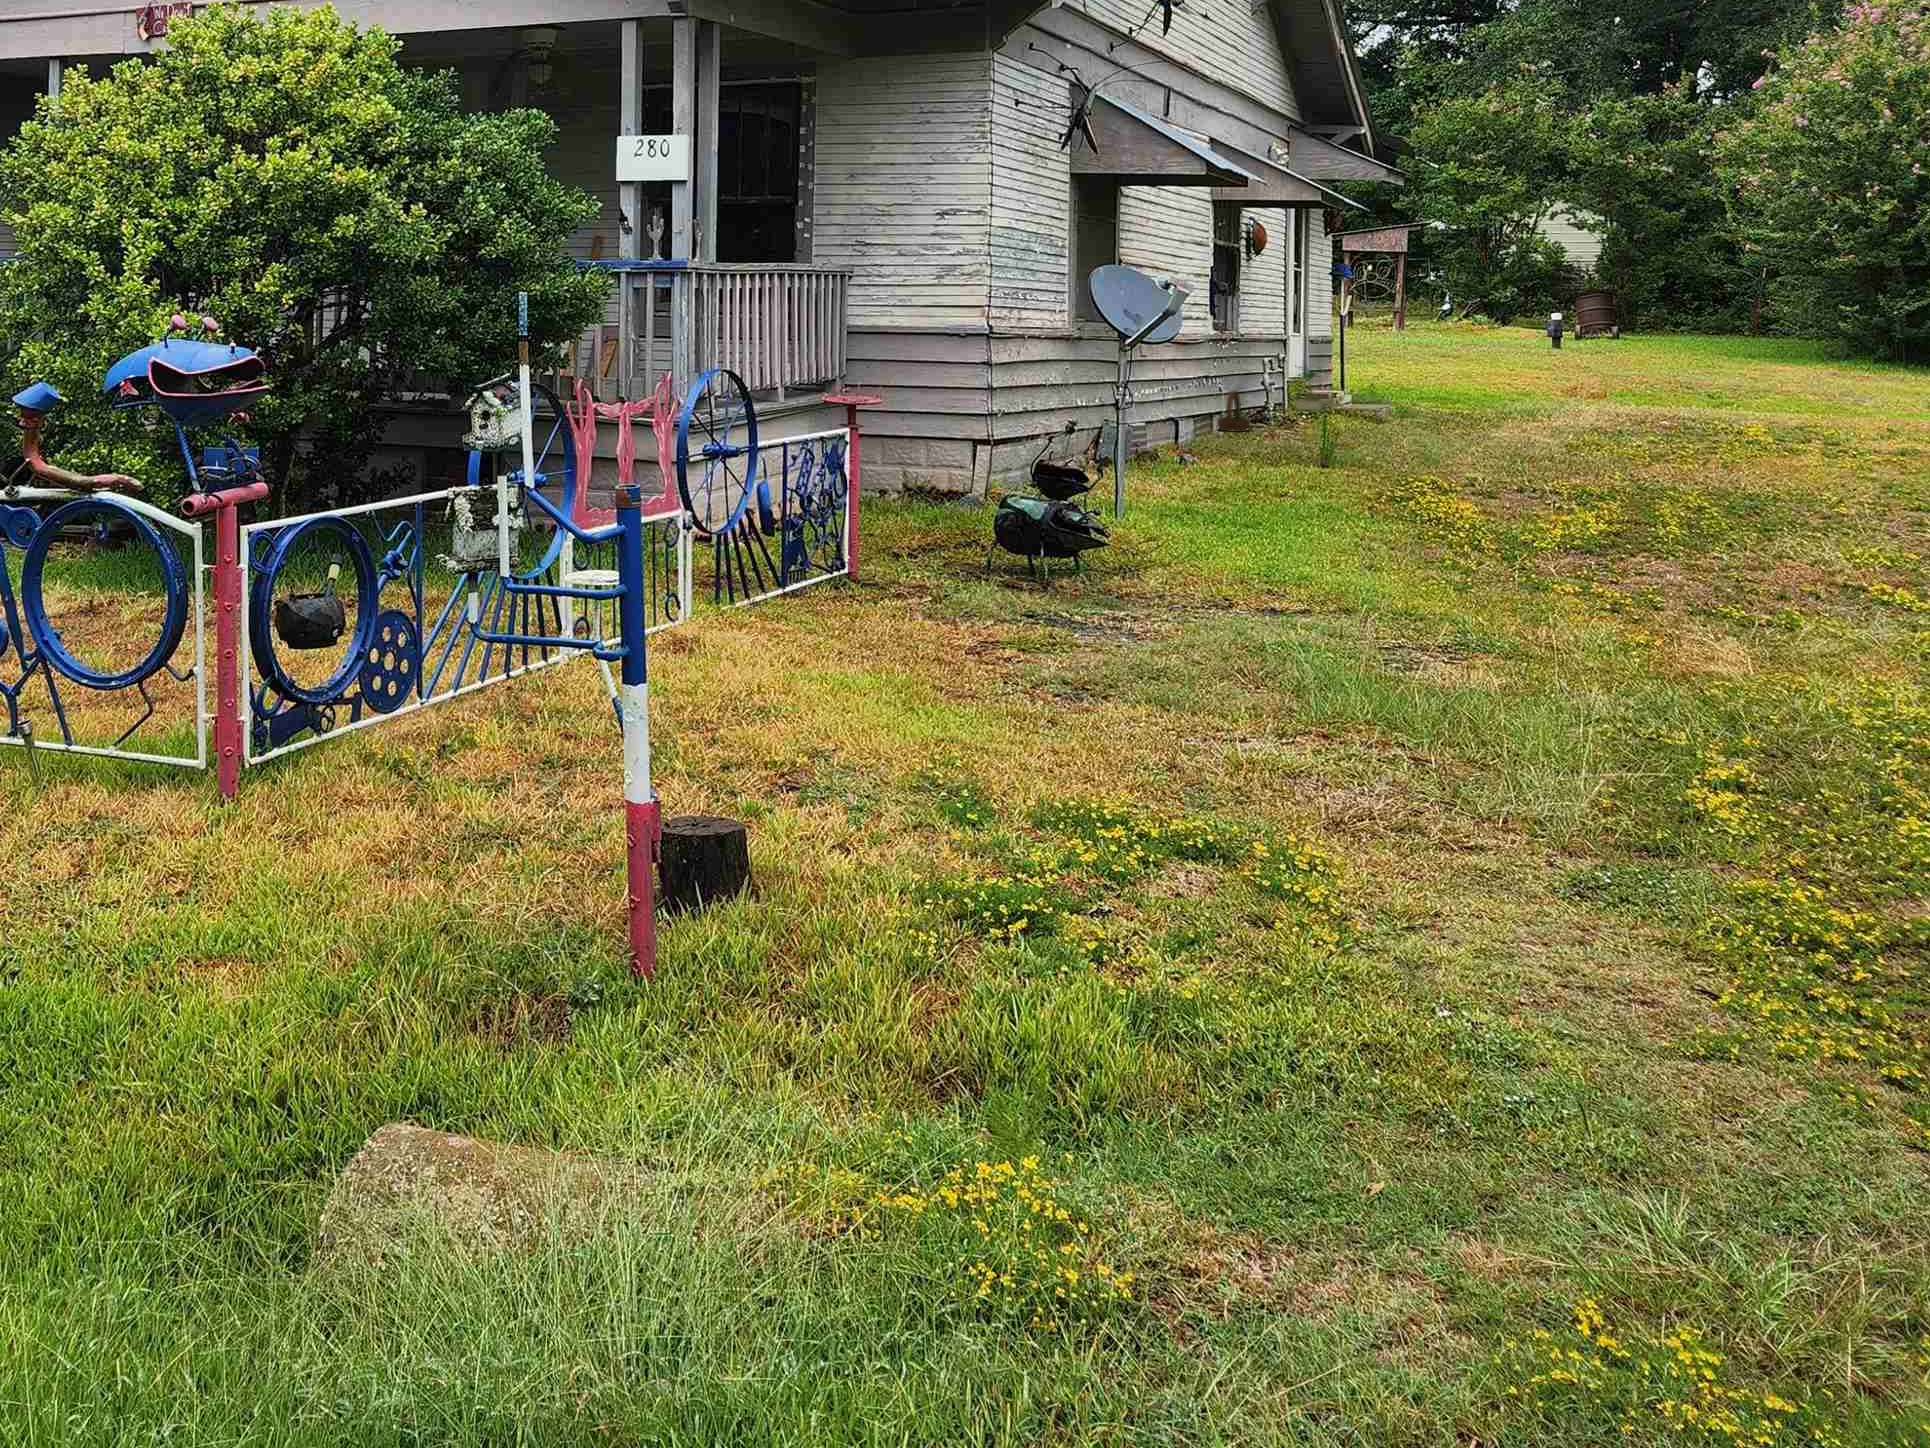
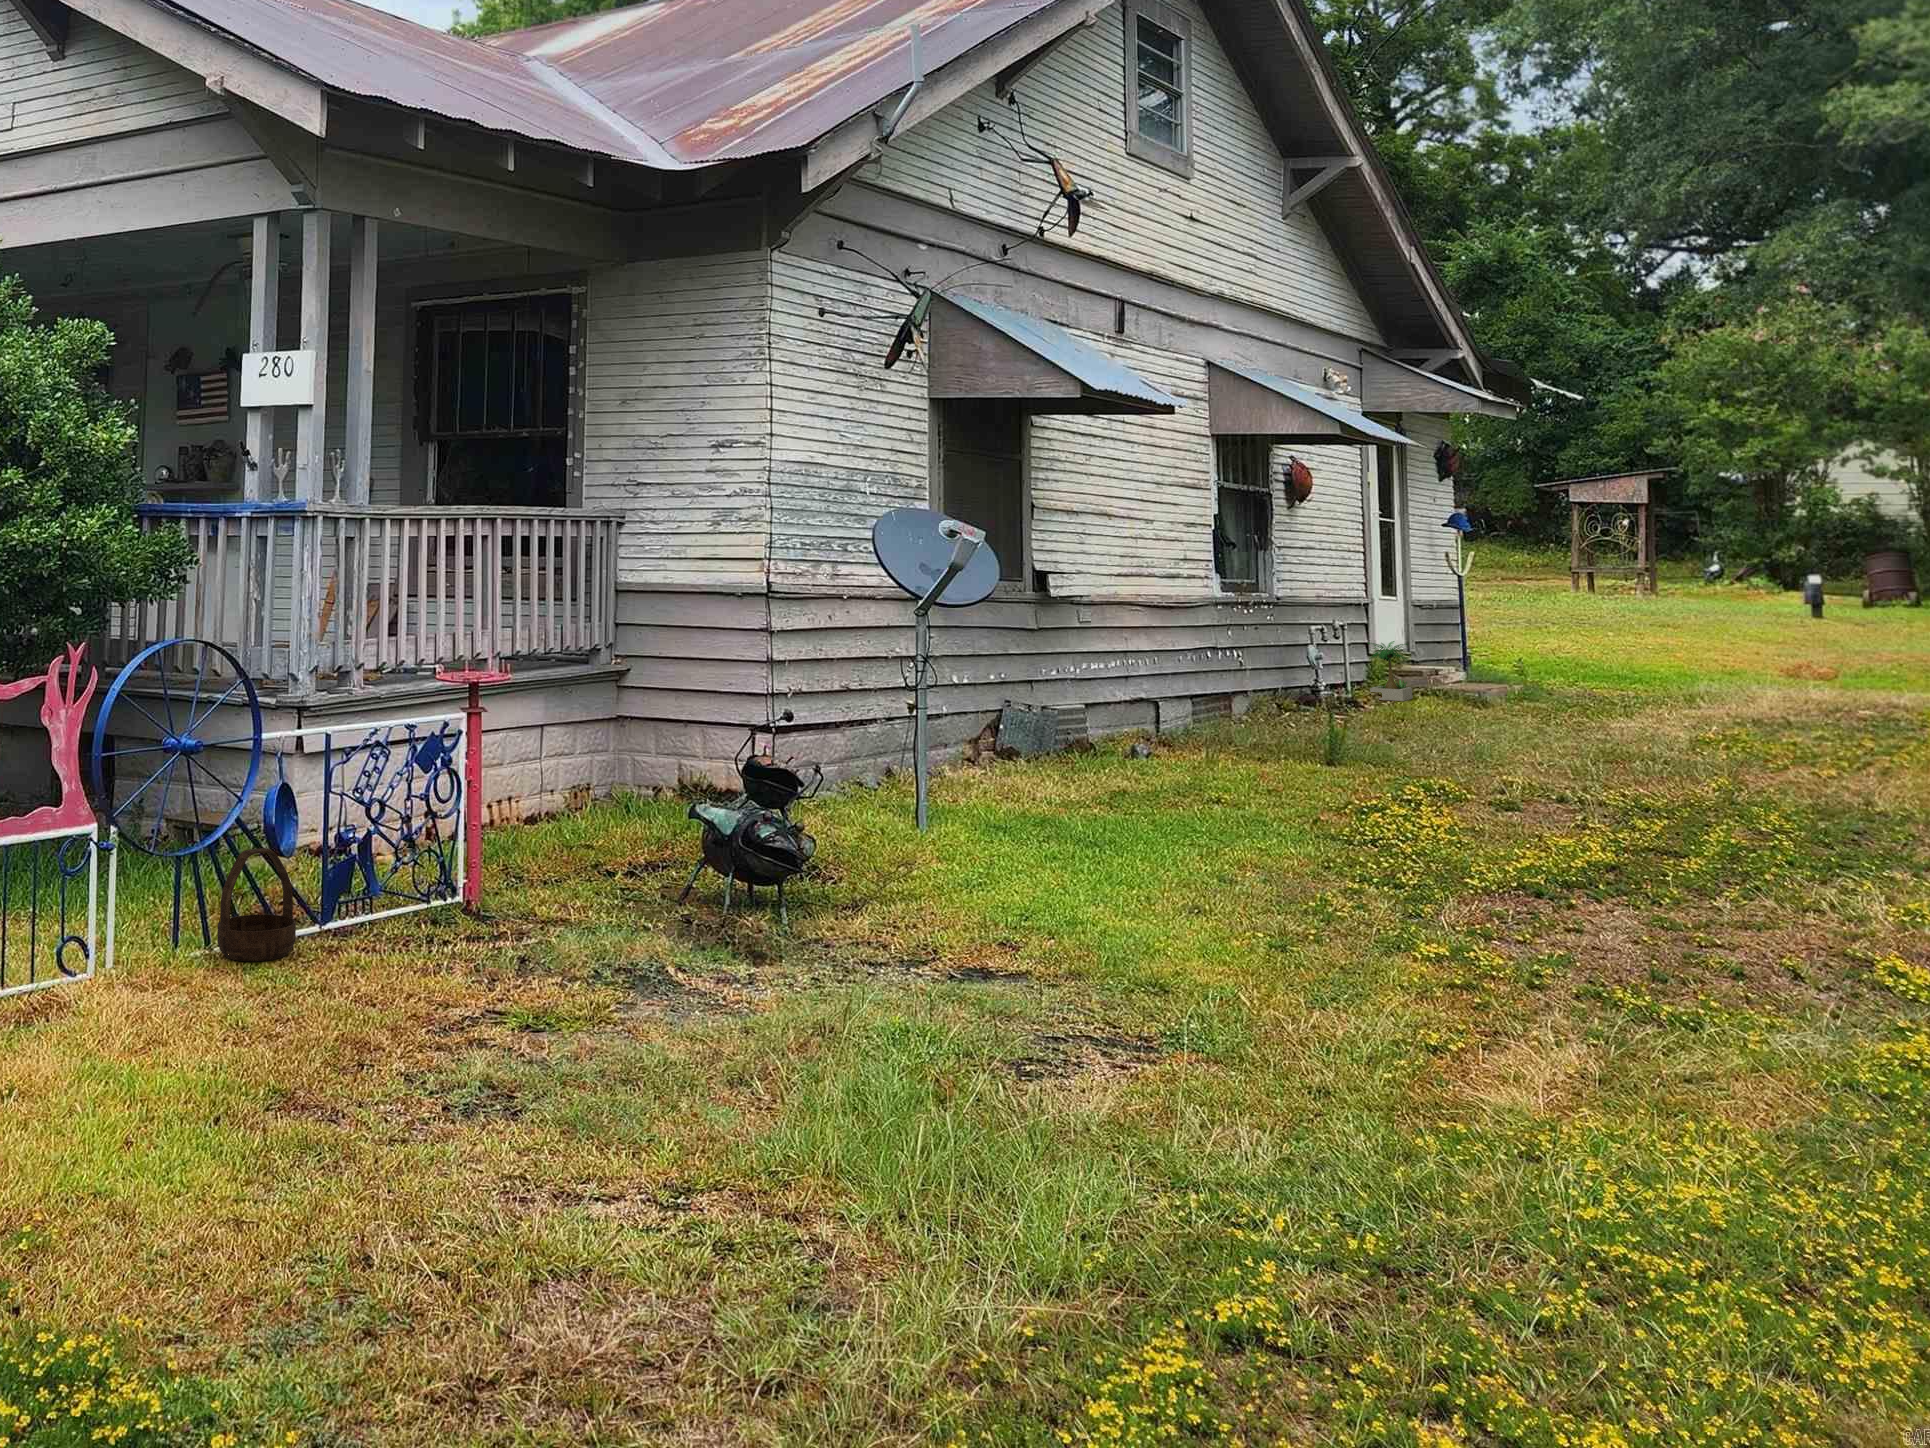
basket: present [1217,390,1250,432] -> present [217,848,296,961]

